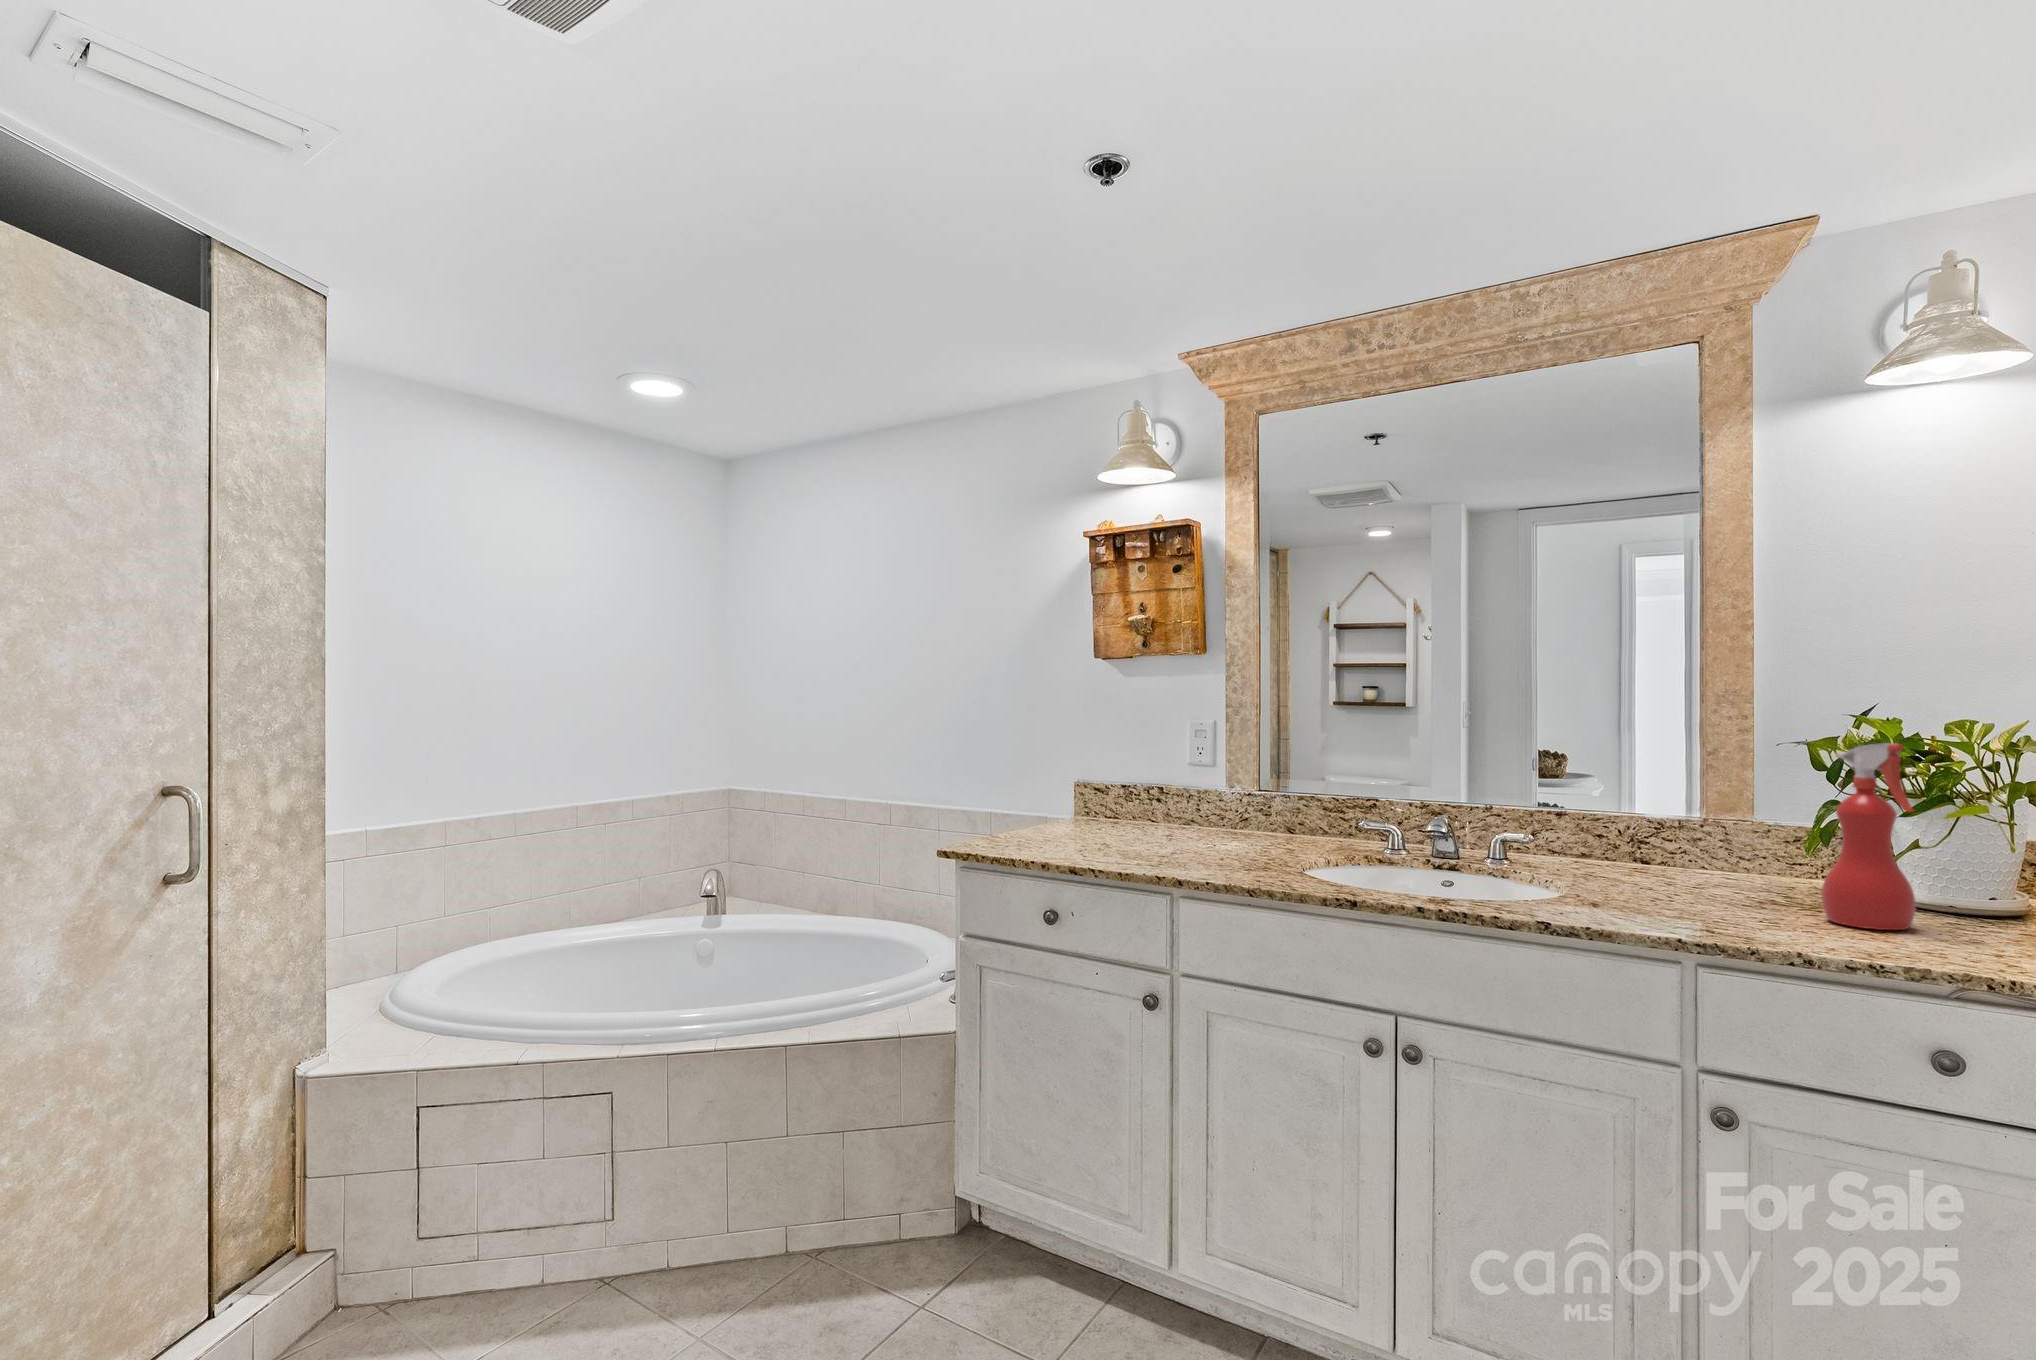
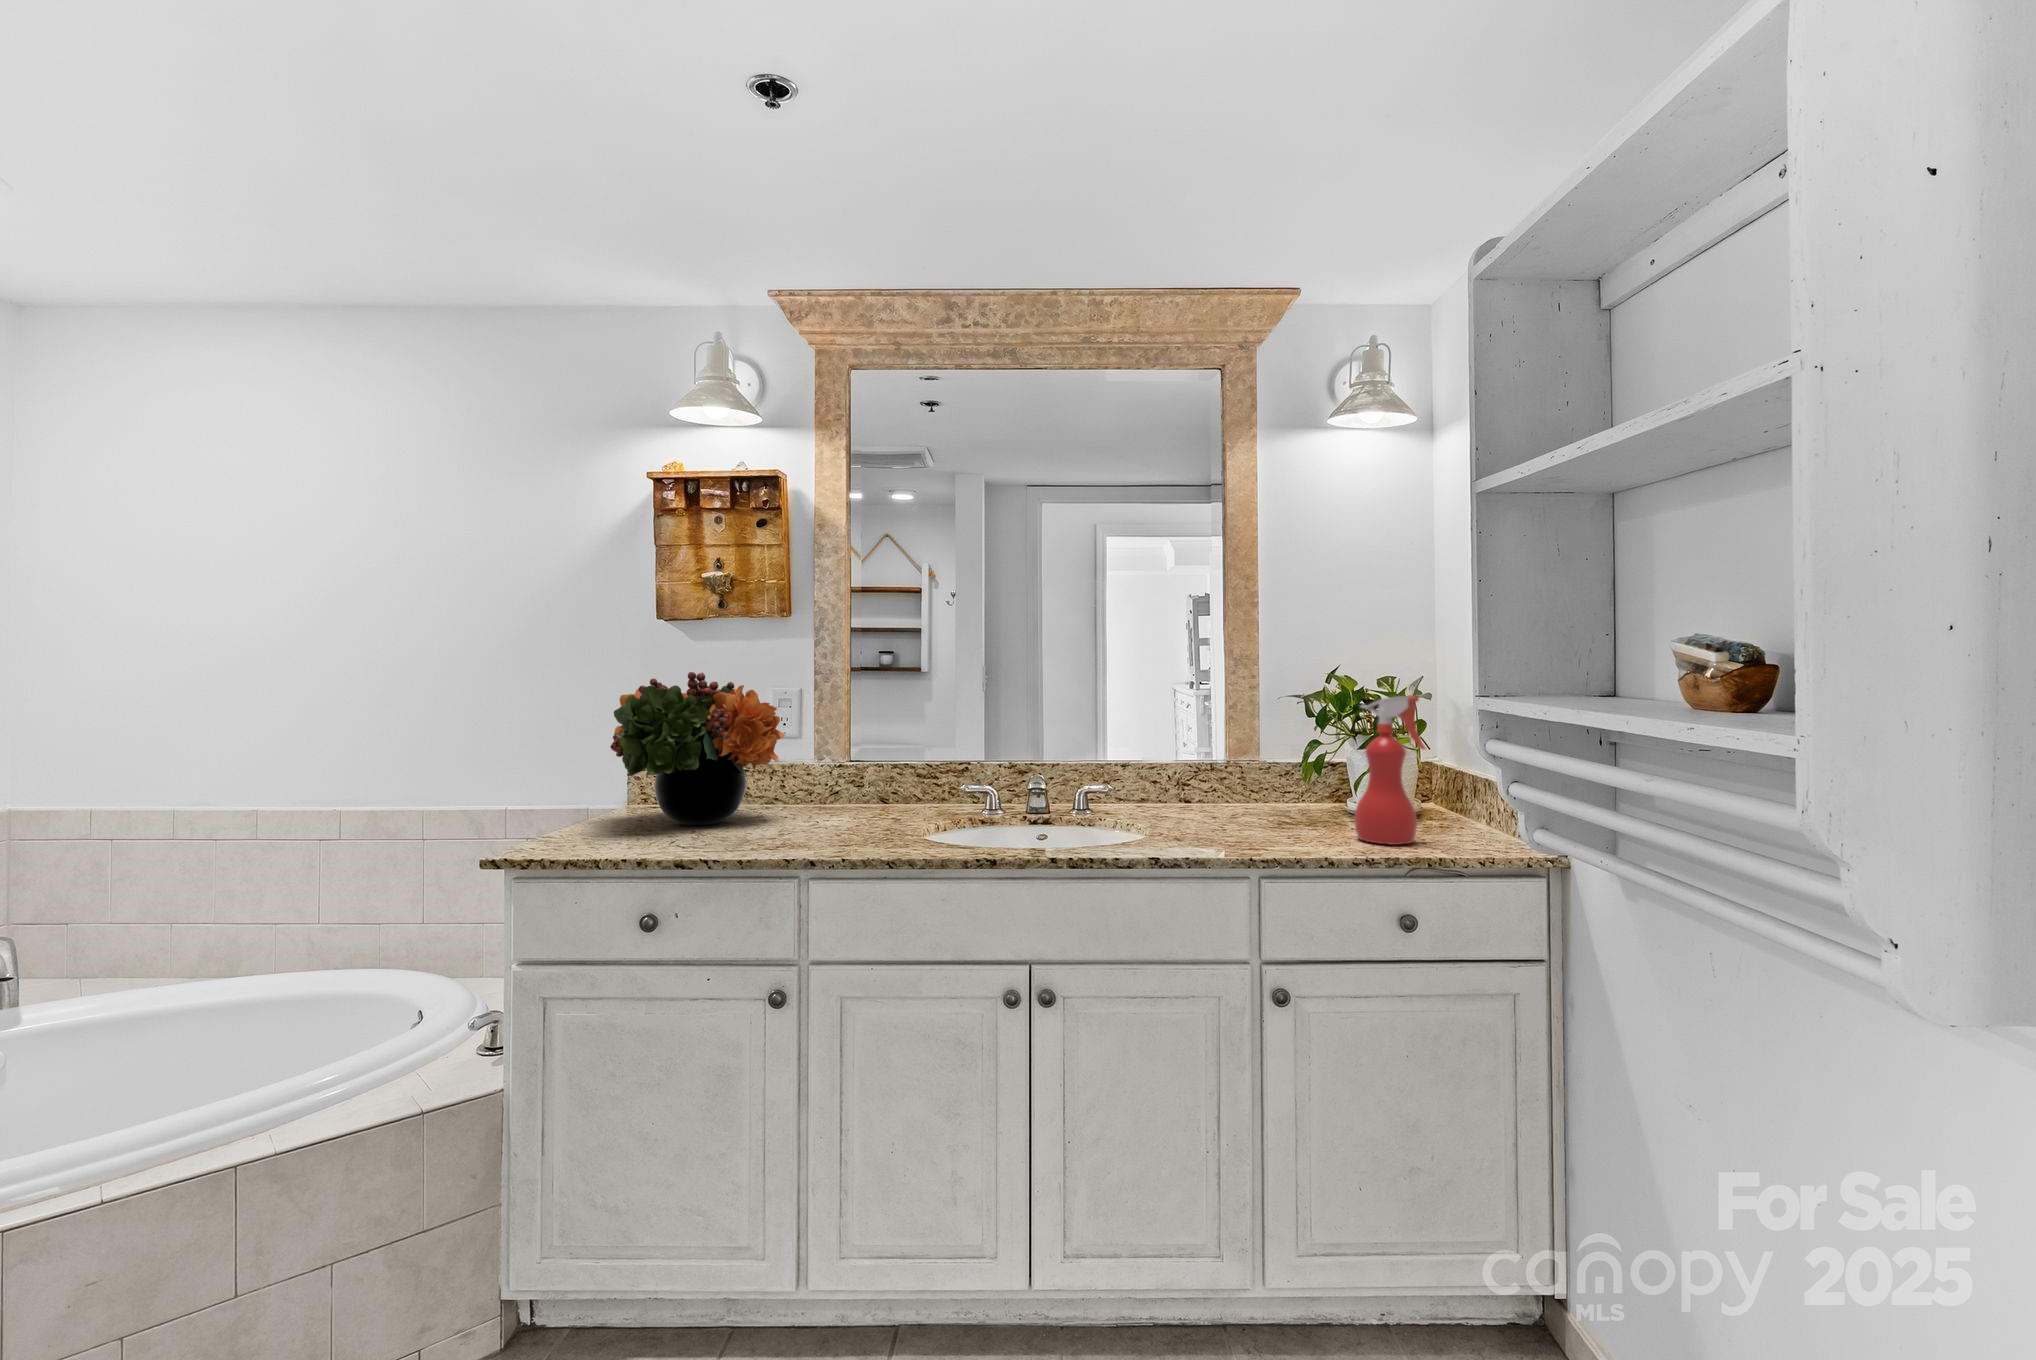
flower arrangement: none [1036,709,1186,843] -> present [610,672,785,825]

